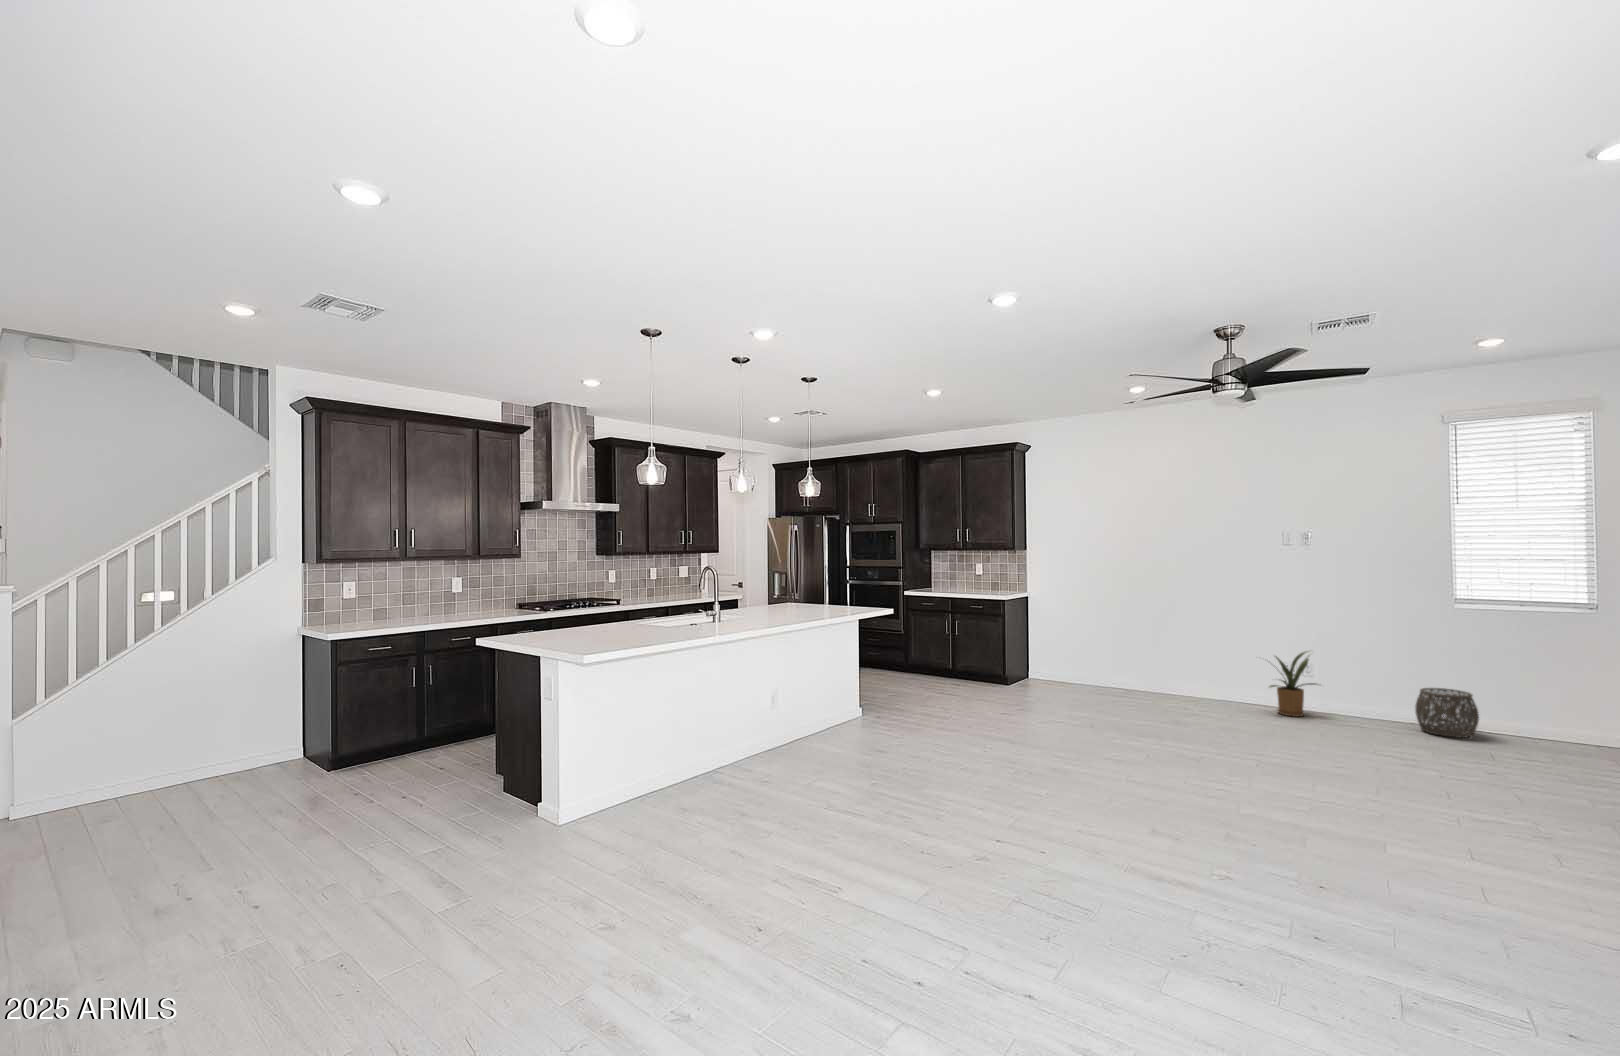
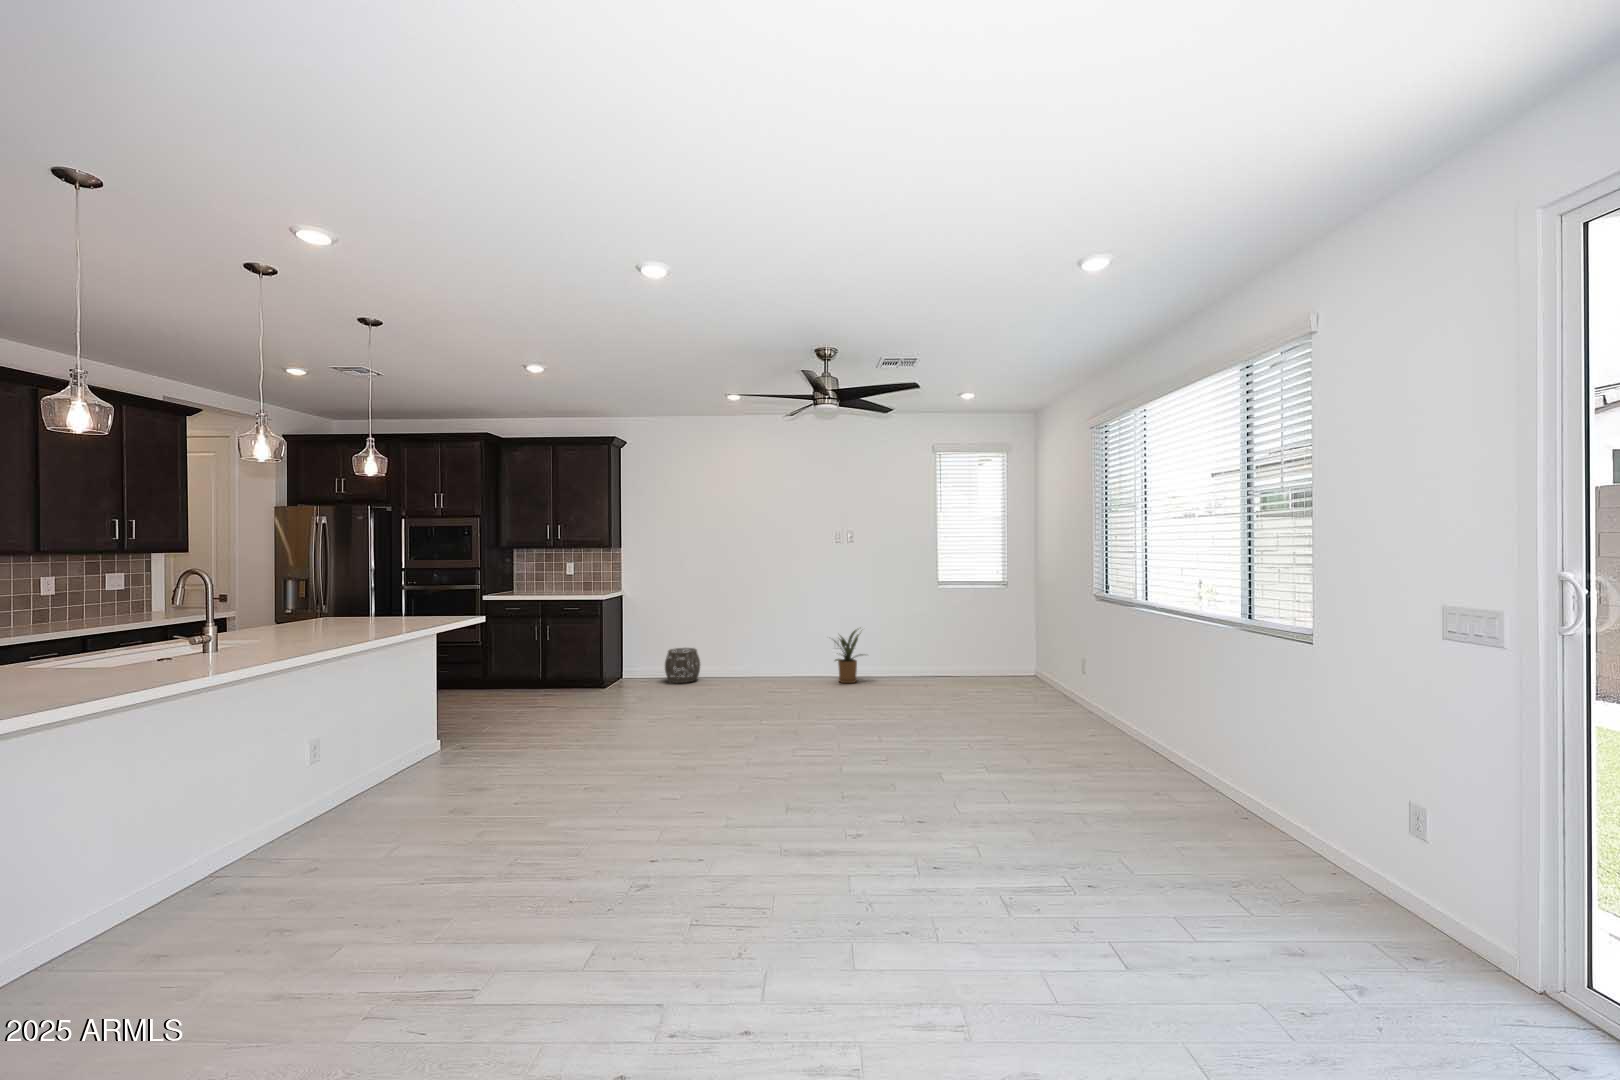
woven basket: present [1415,688,1479,738] -> present [665,648,700,683]

